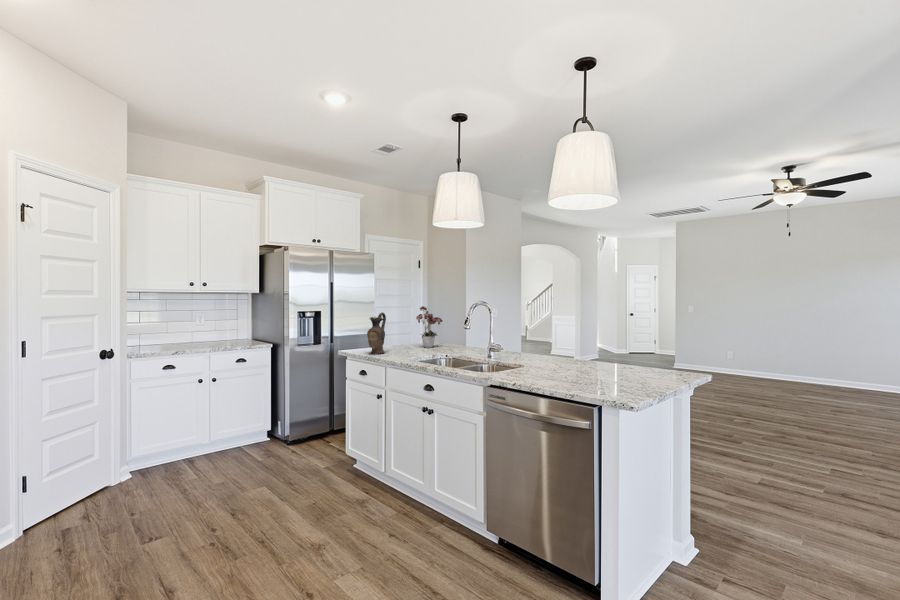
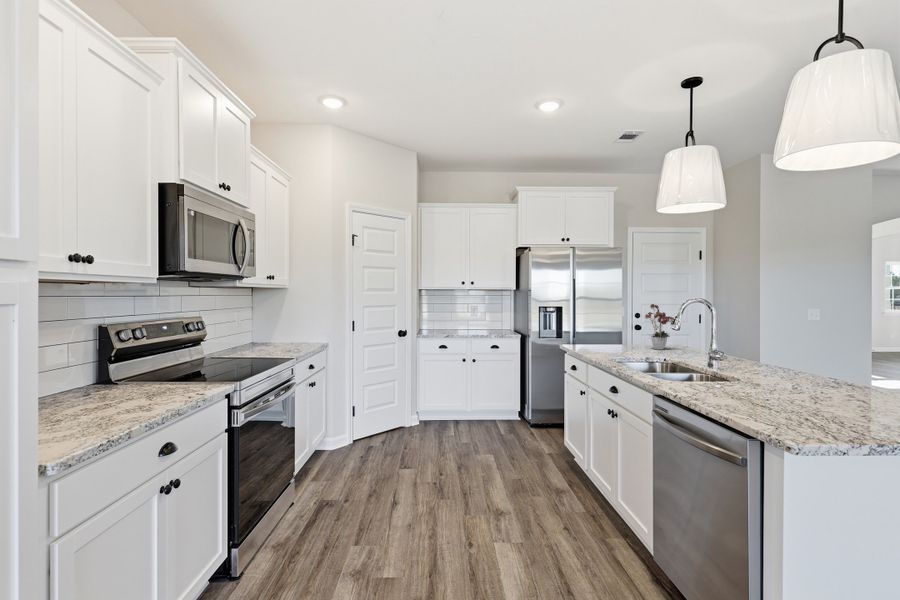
ceramic pitcher: present [367,312,386,354] -> none [582,309,604,351]

